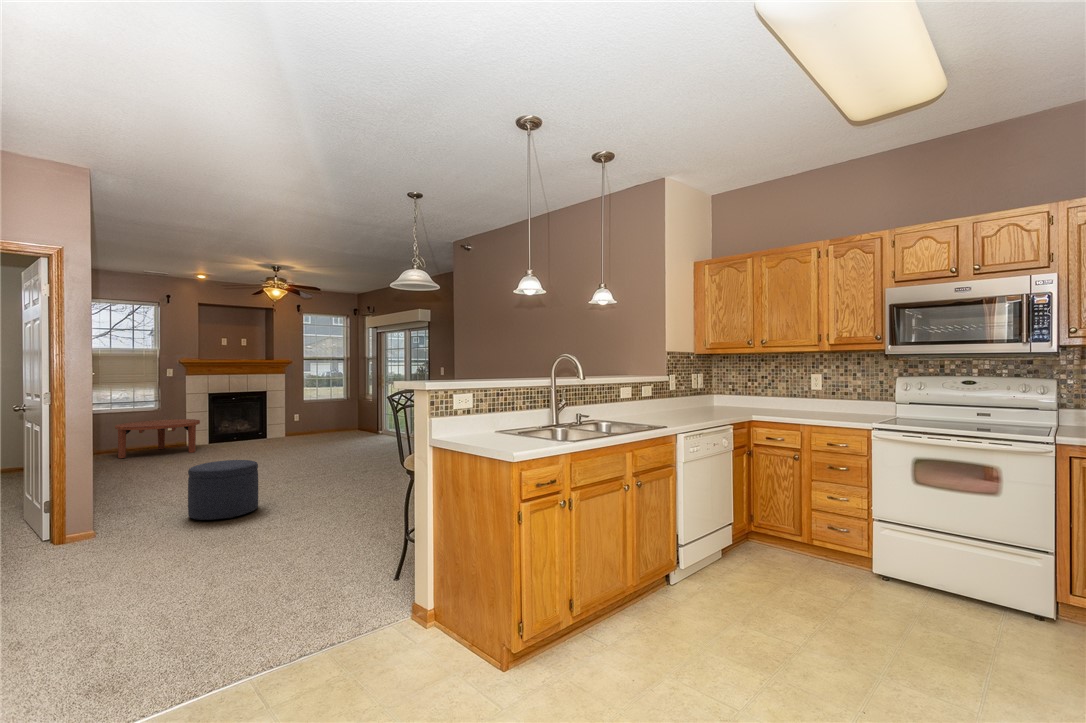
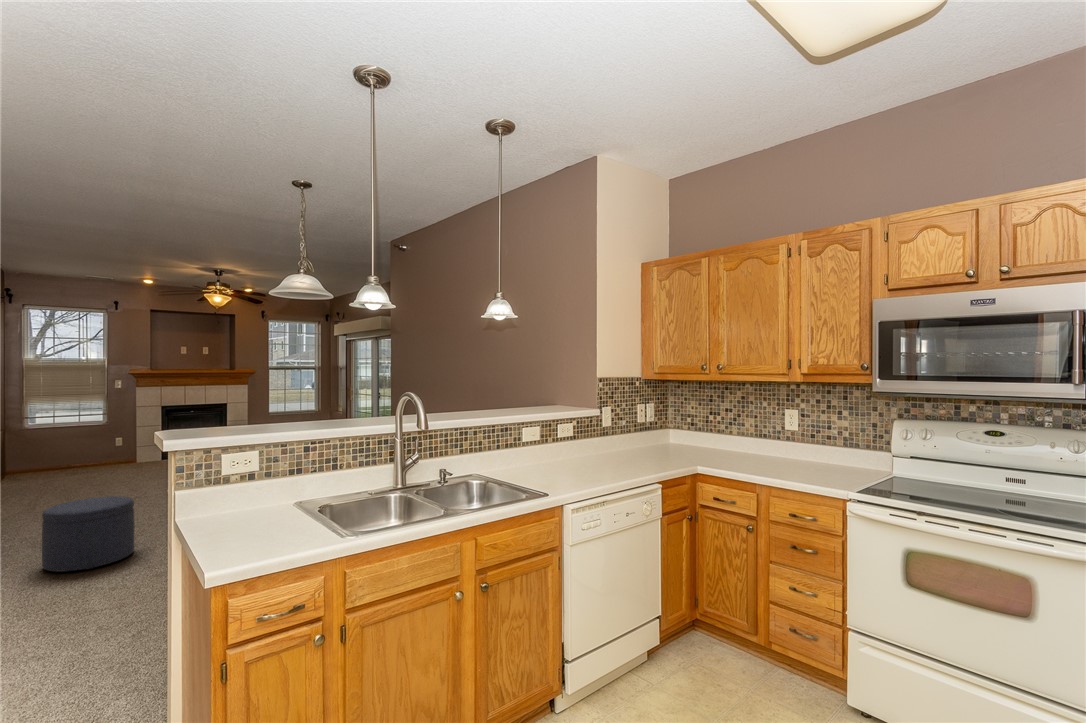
coffee table: present [115,419,200,458] -> none [50,434,146,478]

